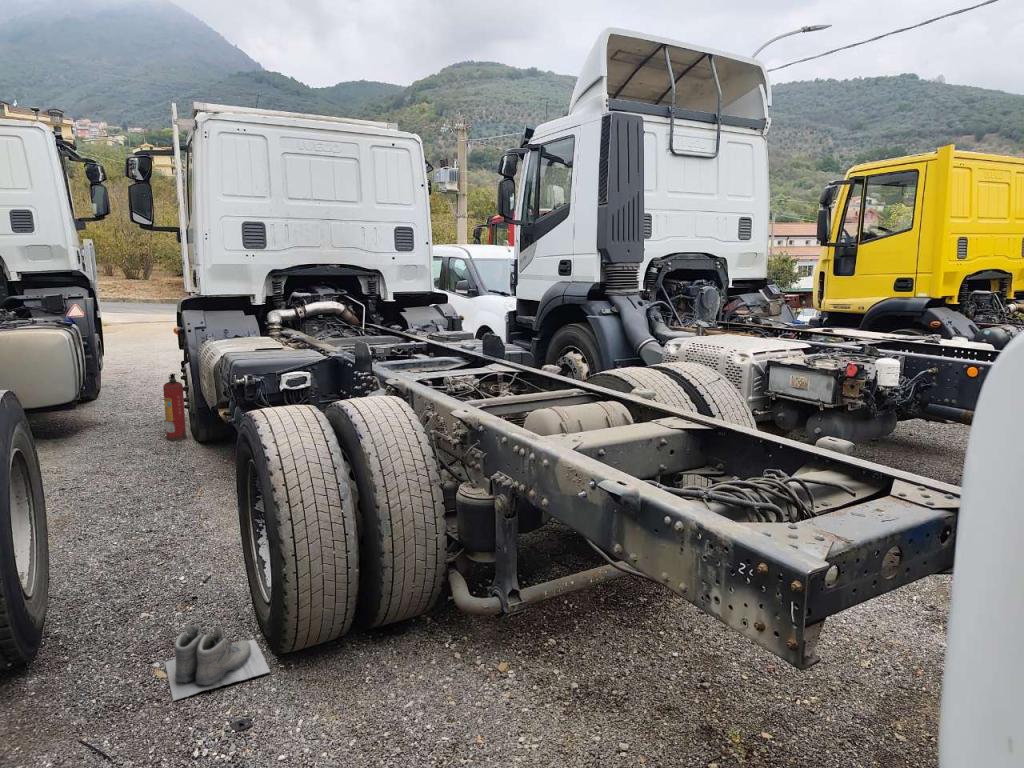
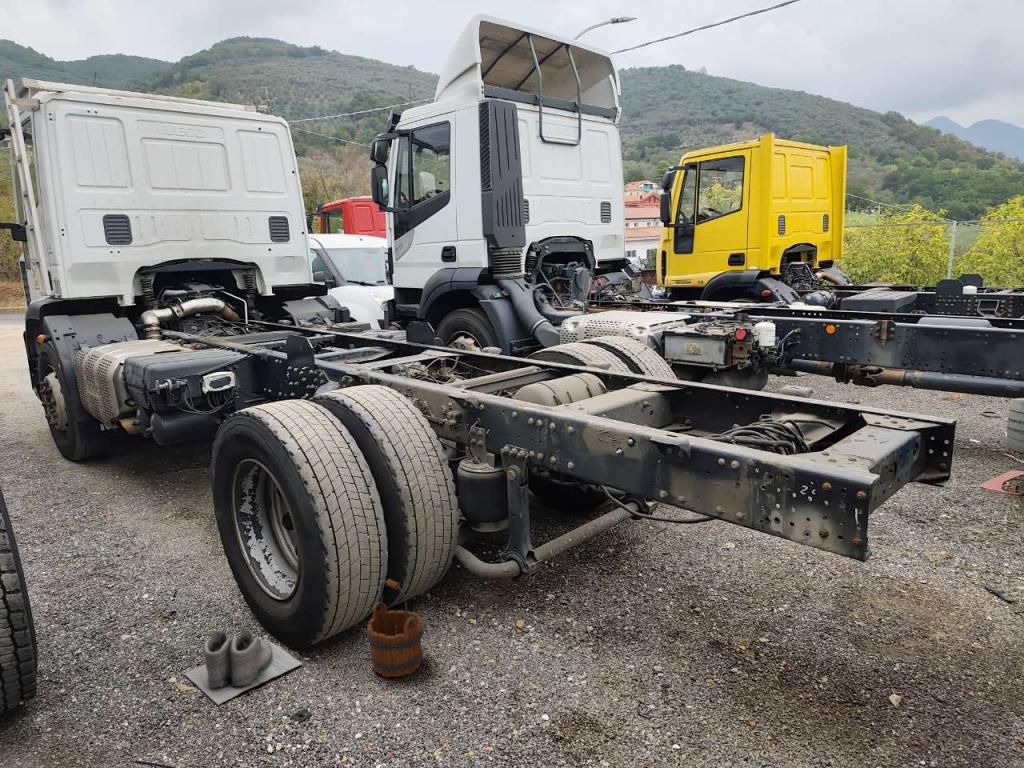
fire extinguisher: present [163,373,186,440] -> none [14,387,46,463]
wooden bucket: none [326,599,385,704] -> present [367,579,423,677]

